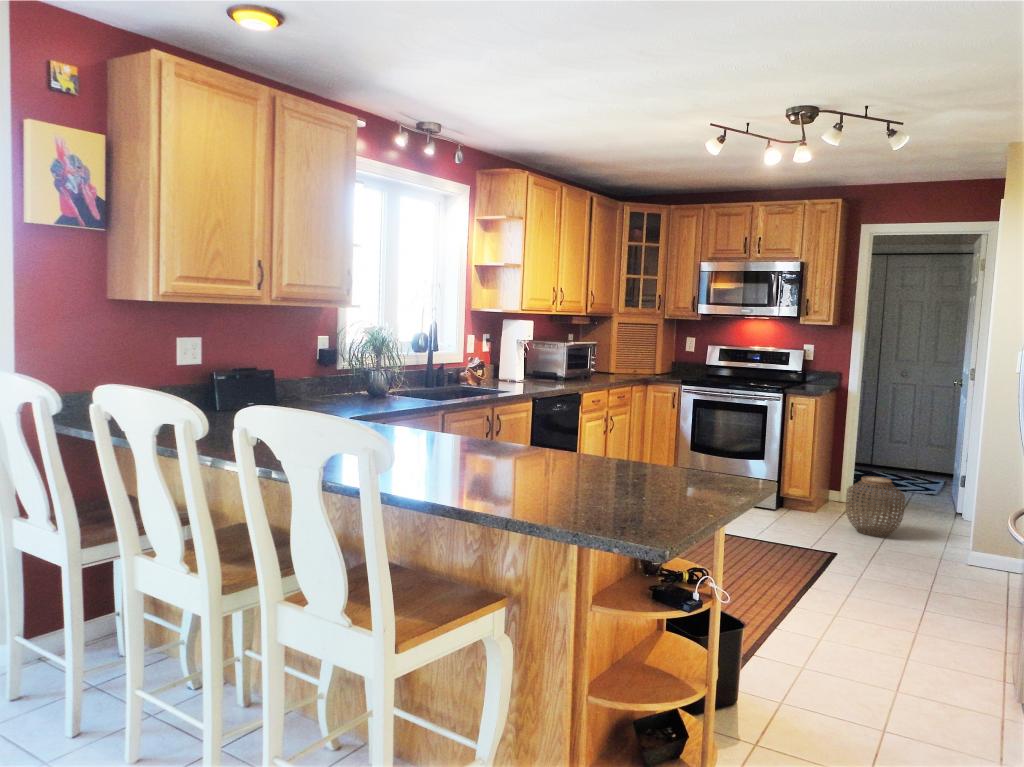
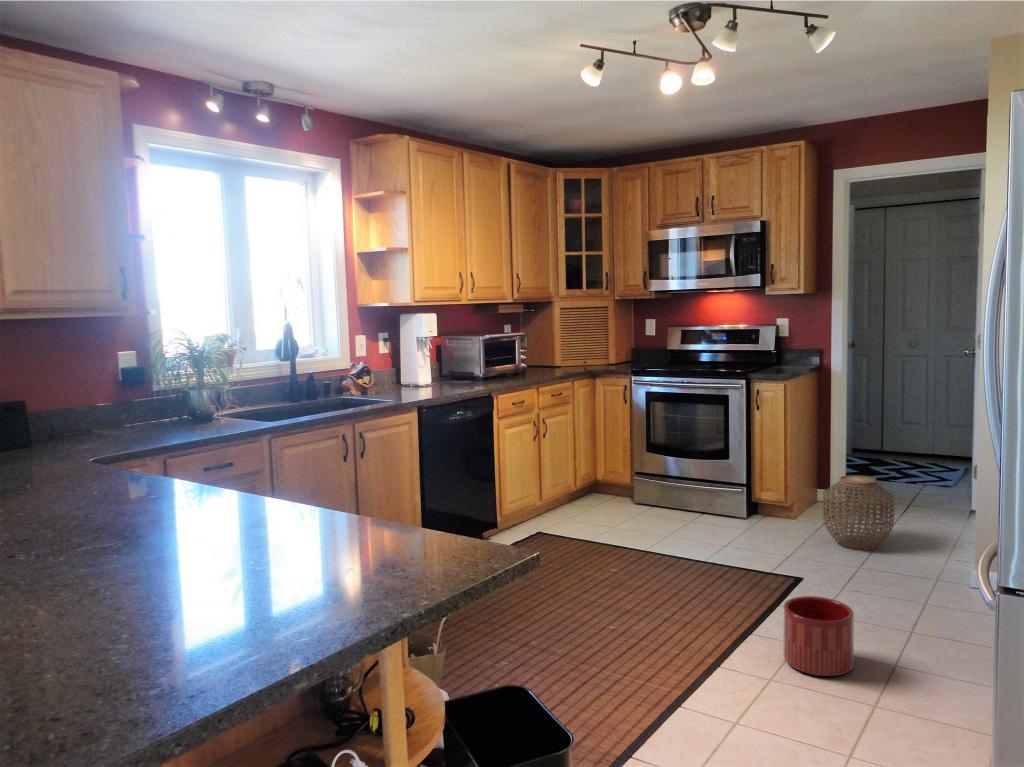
planter: none [841,557,898,614] -> present [783,596,854,676]

